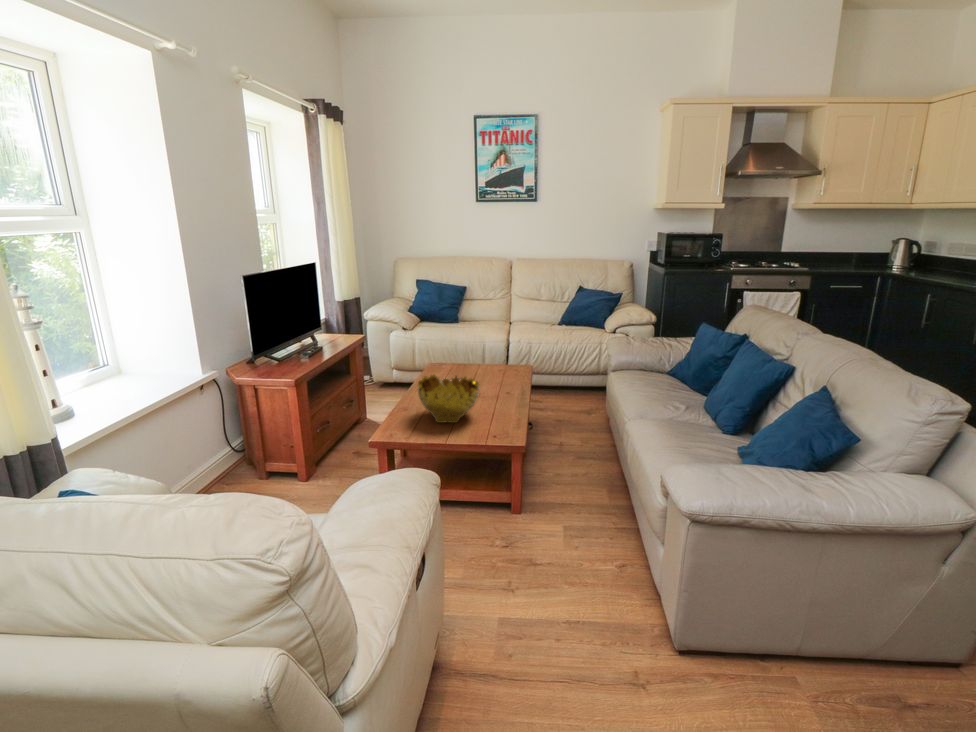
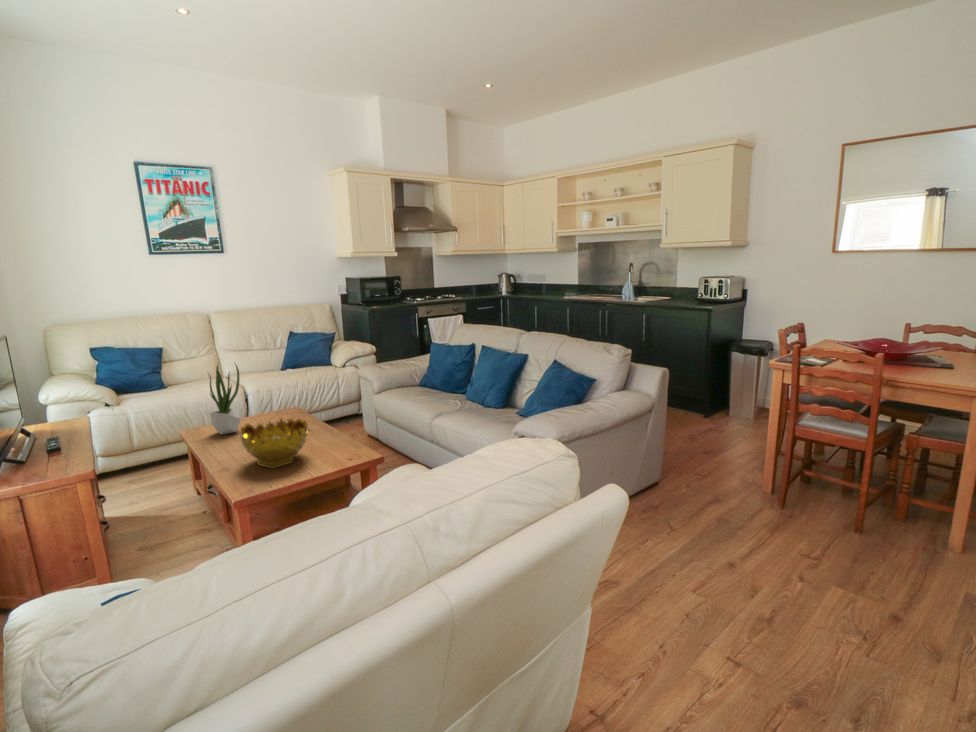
potted plant: none [436,311,466,377] -> present [208,365,241,435]

